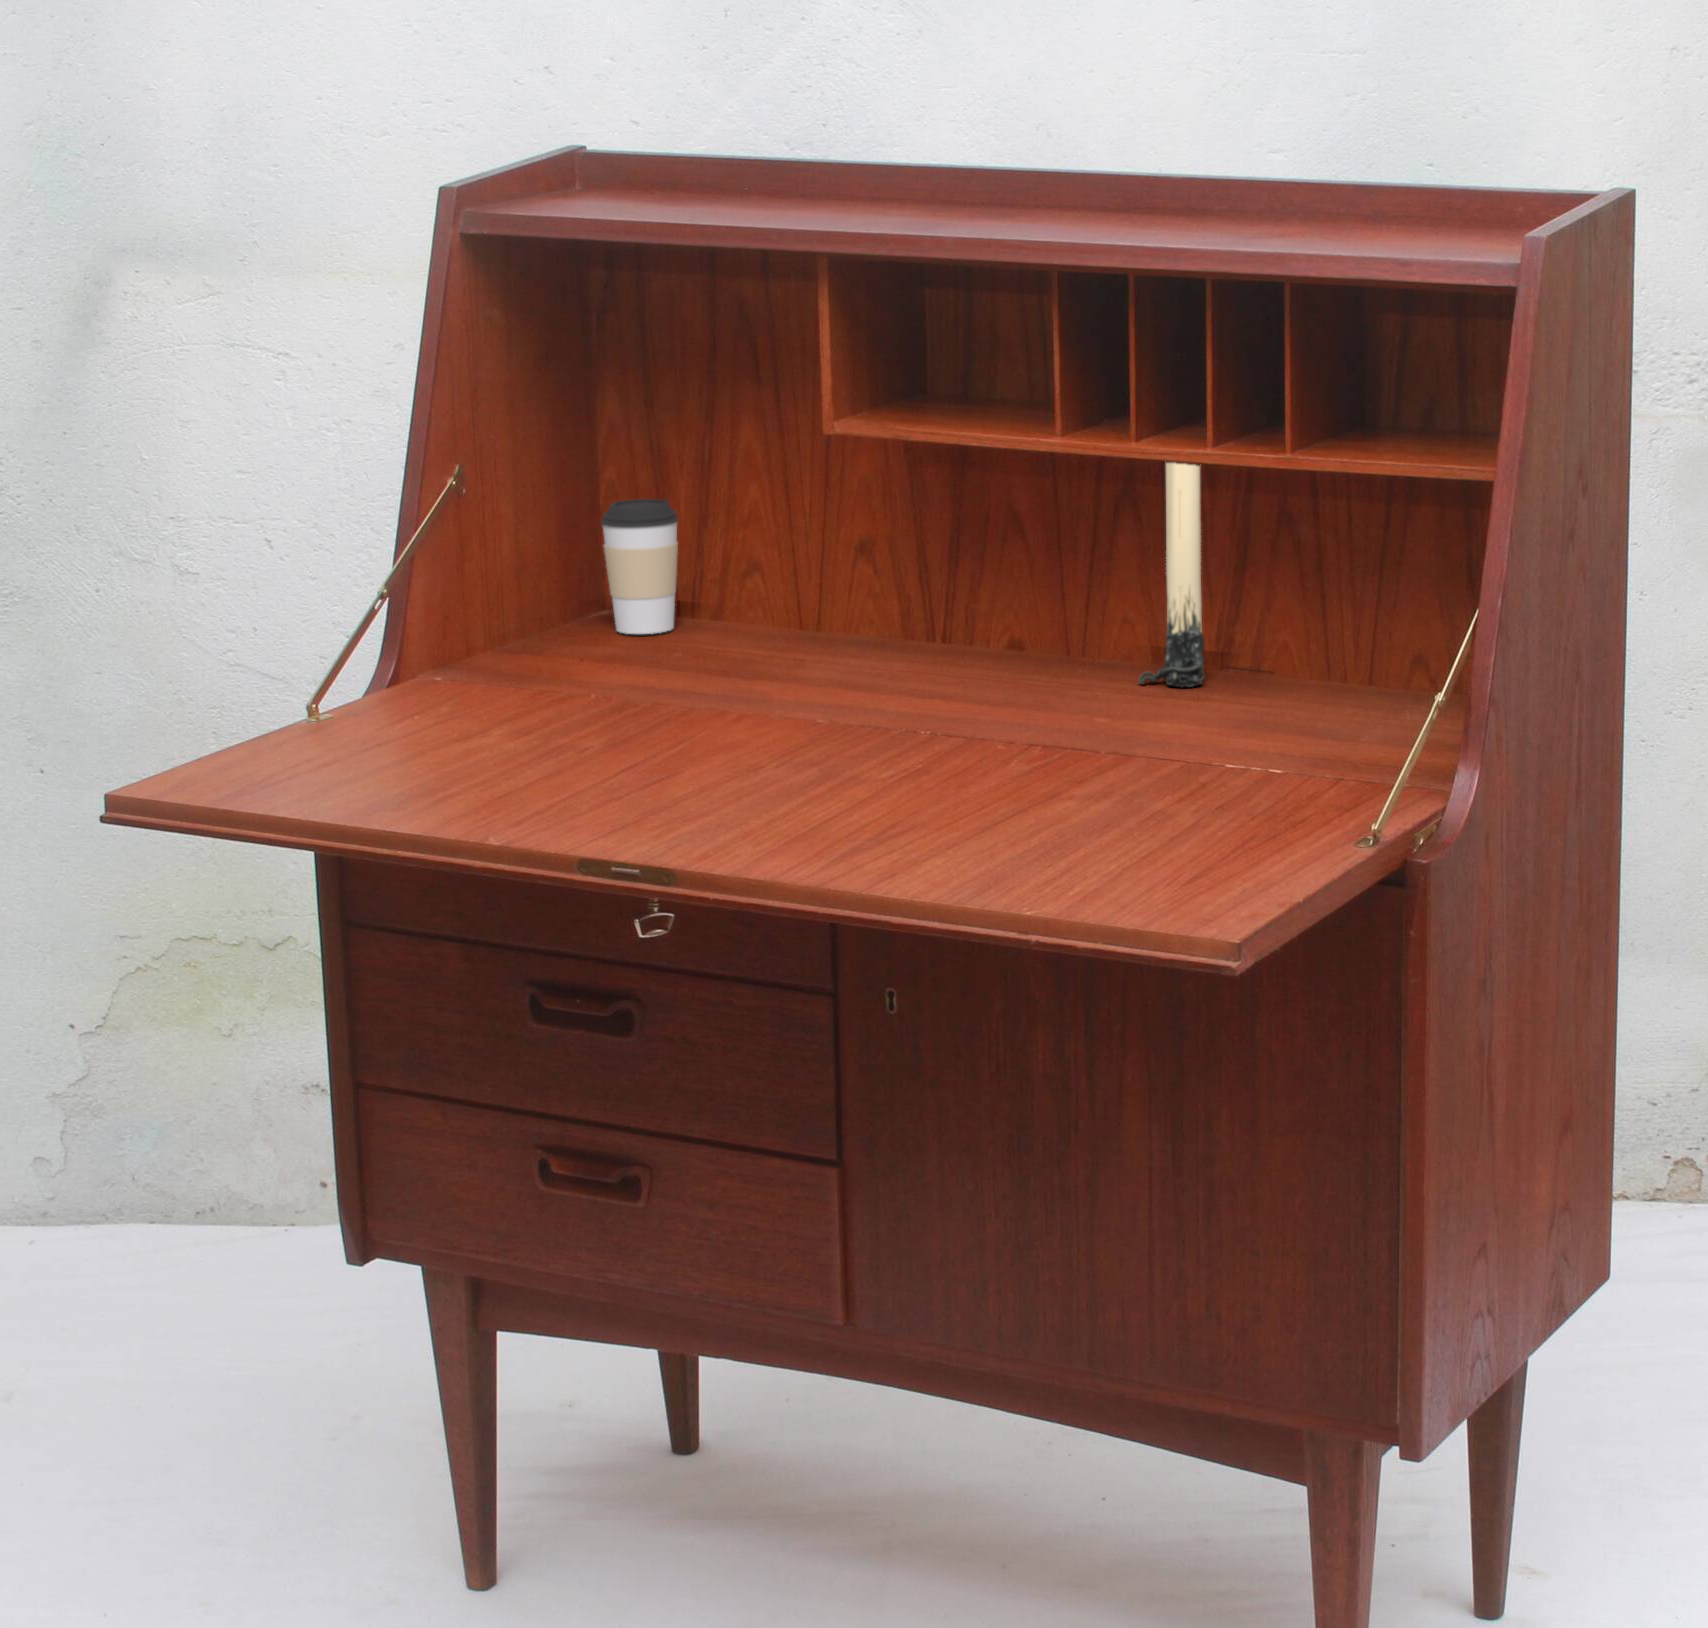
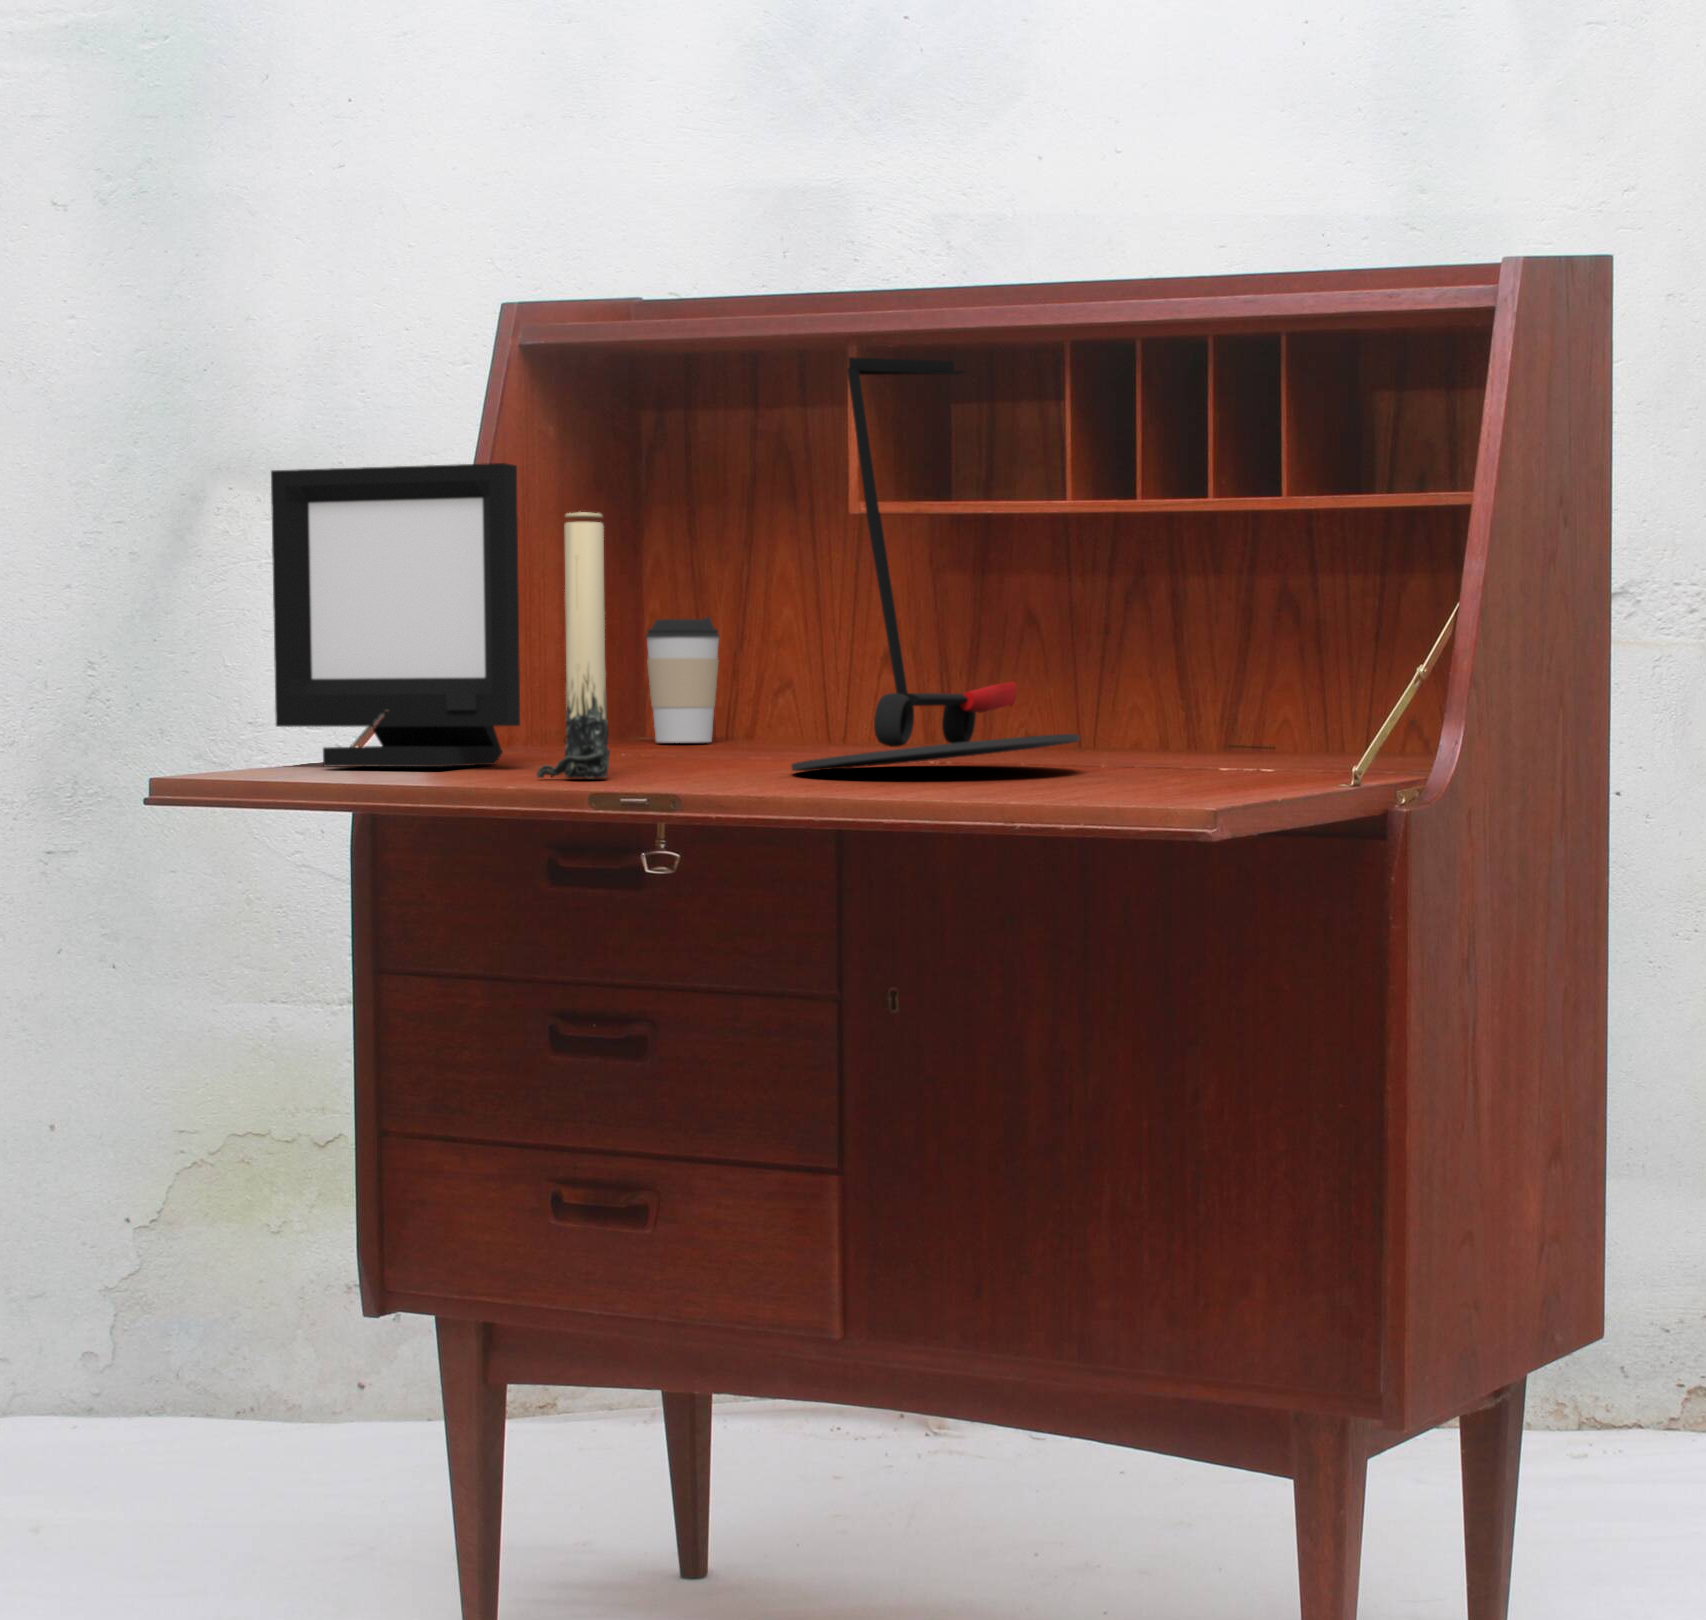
desk lamp: none [771,355,1059,786] -> present [791,357,1080,771]
picture frame: none [220,451,492,764] -> present [271,463,520,767]
candle: present [1138,463,1204,687] -> present [537,512,610,778]

